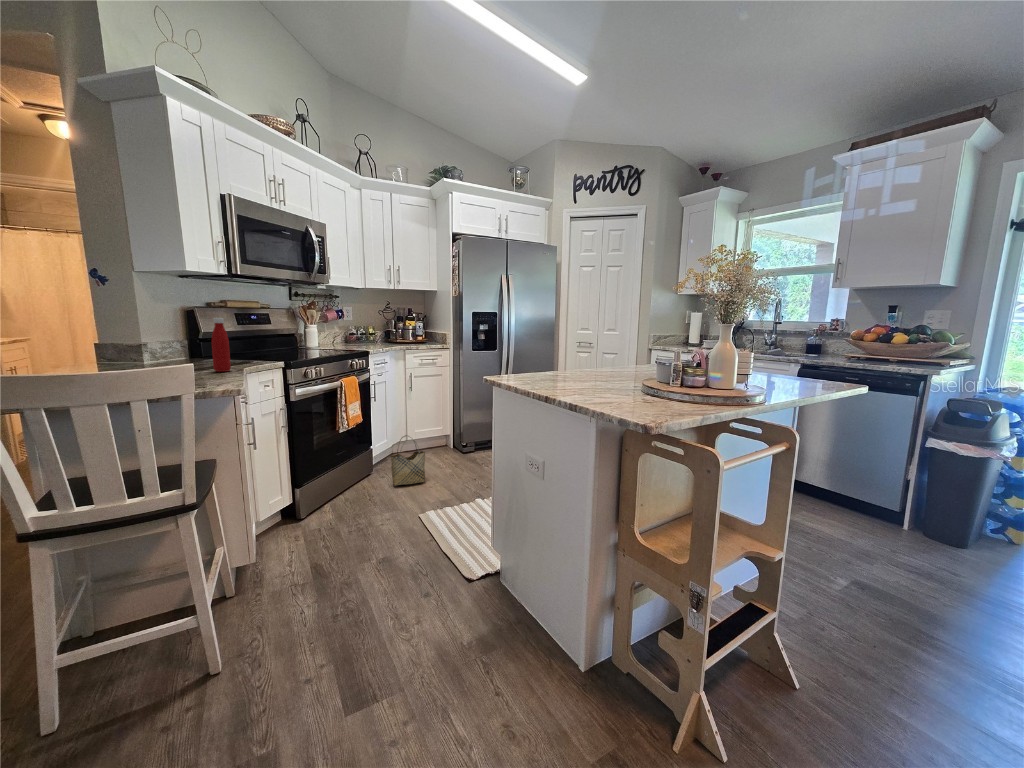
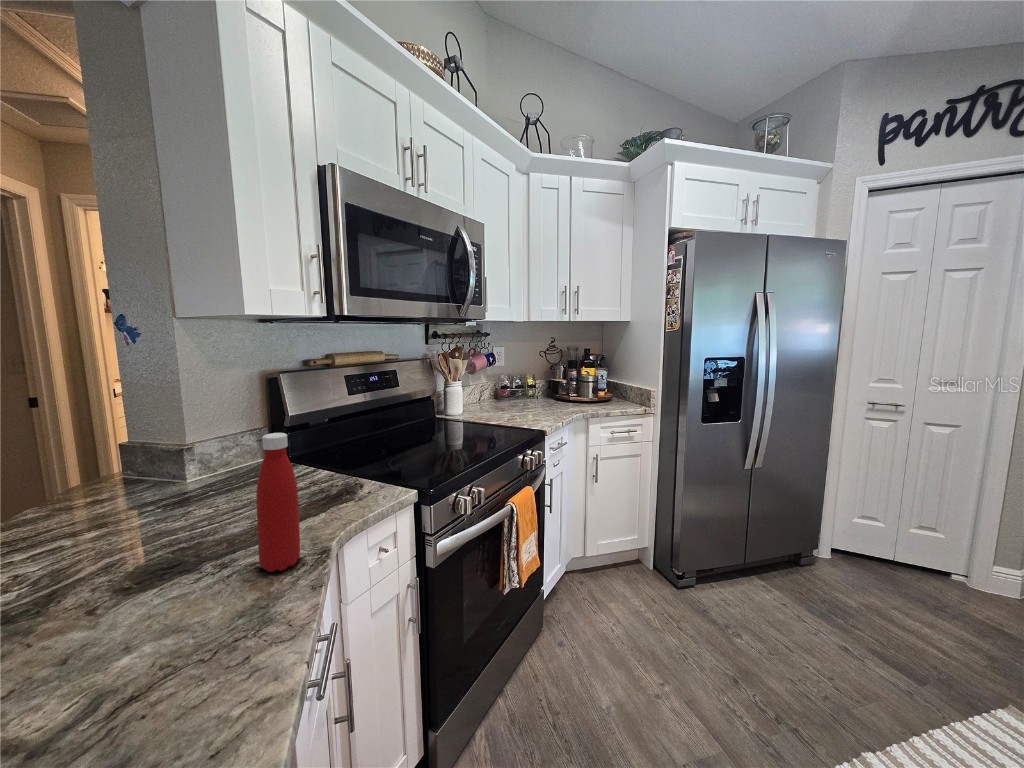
woven basket: present [391,435,425,486] -> none [585,590,645,694]

